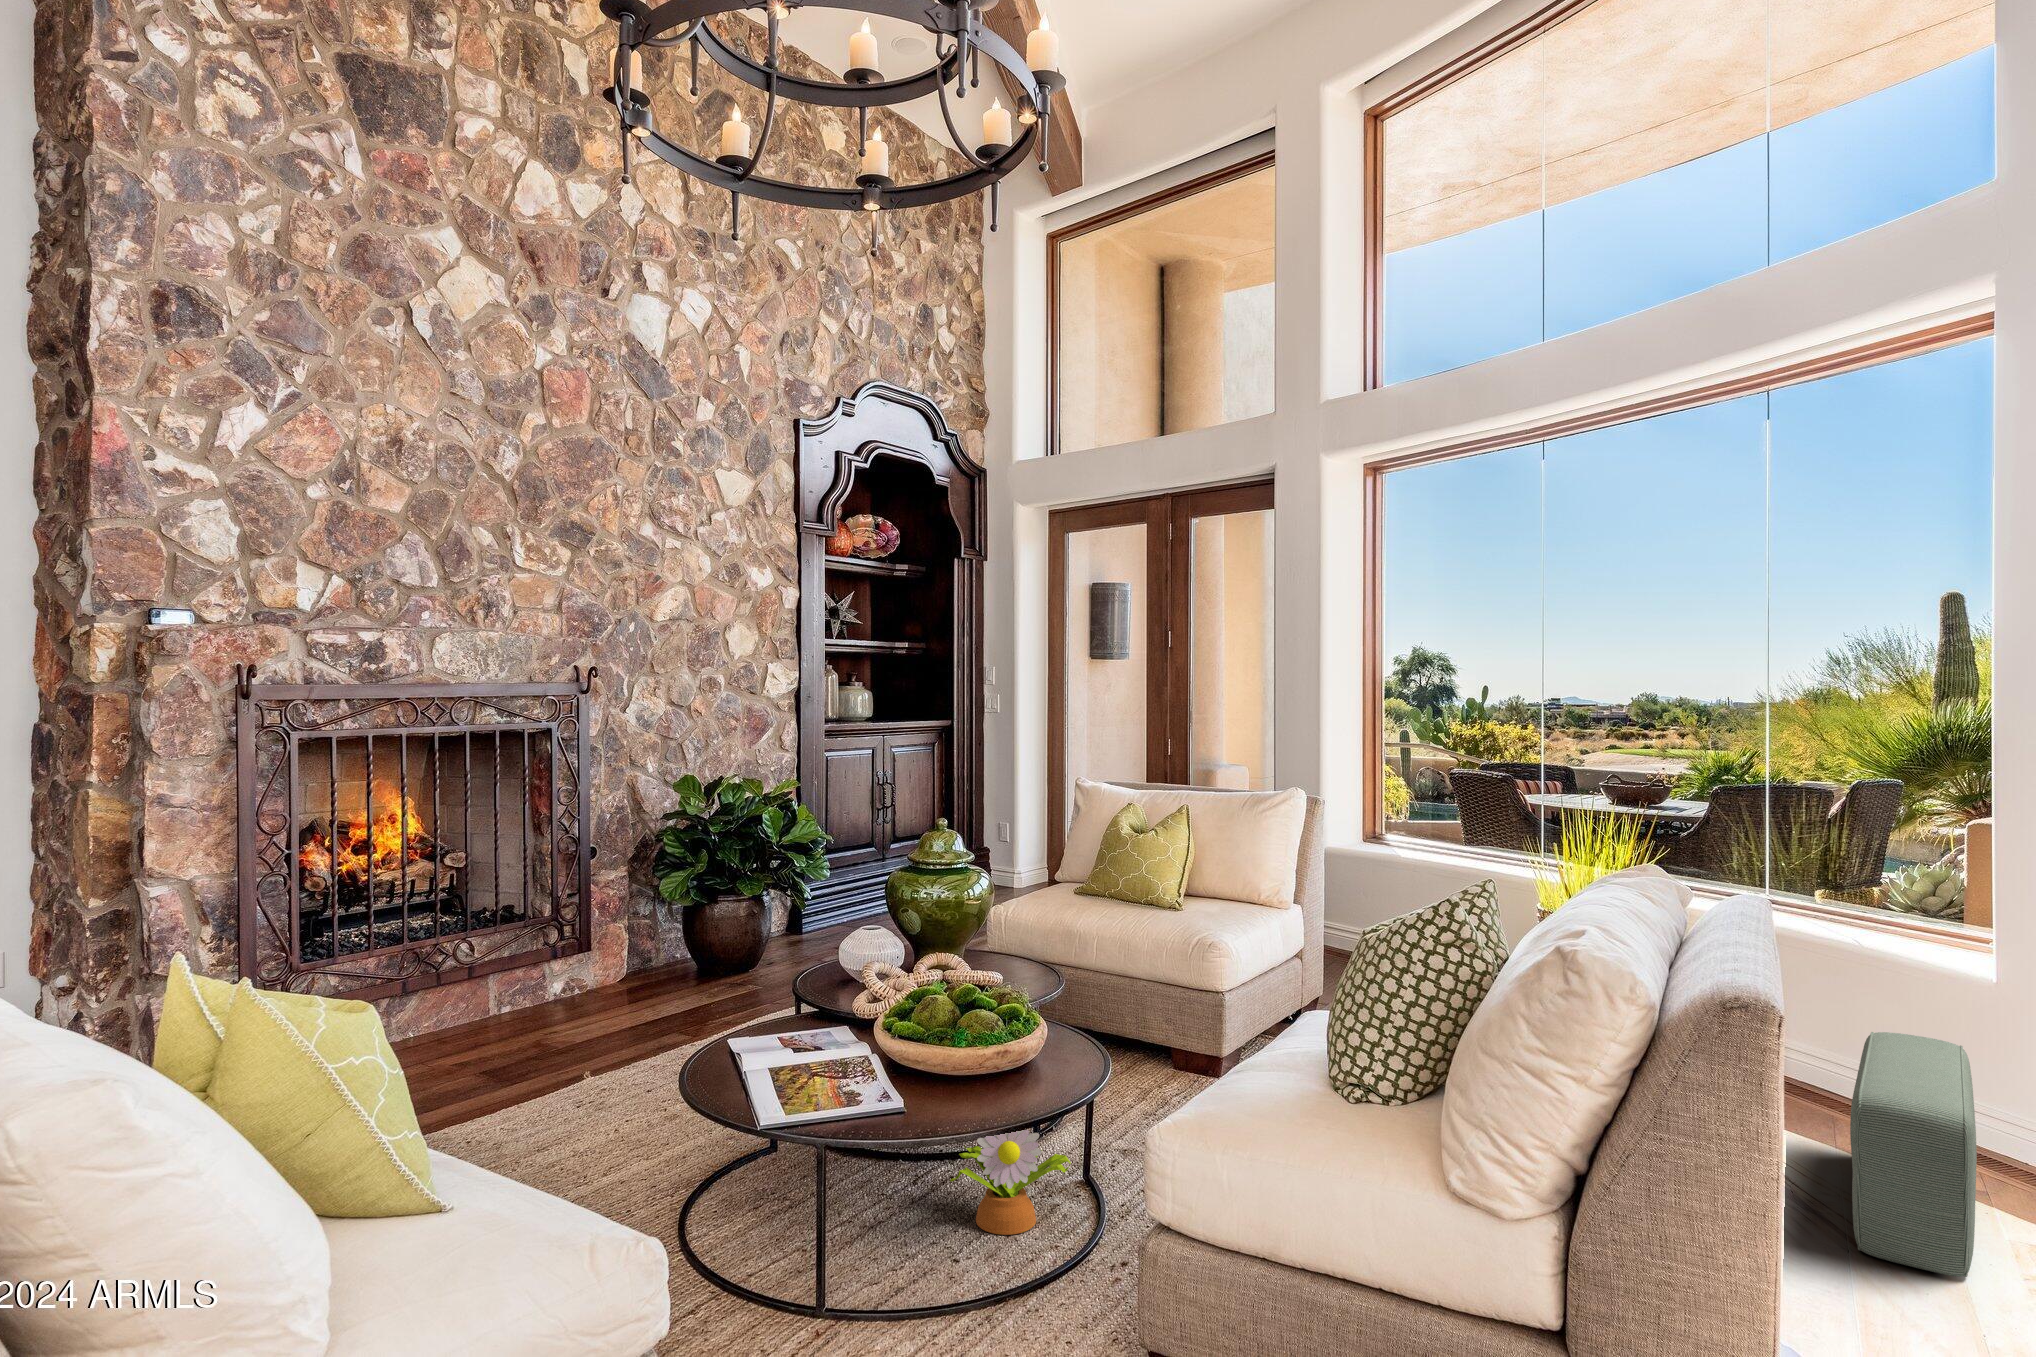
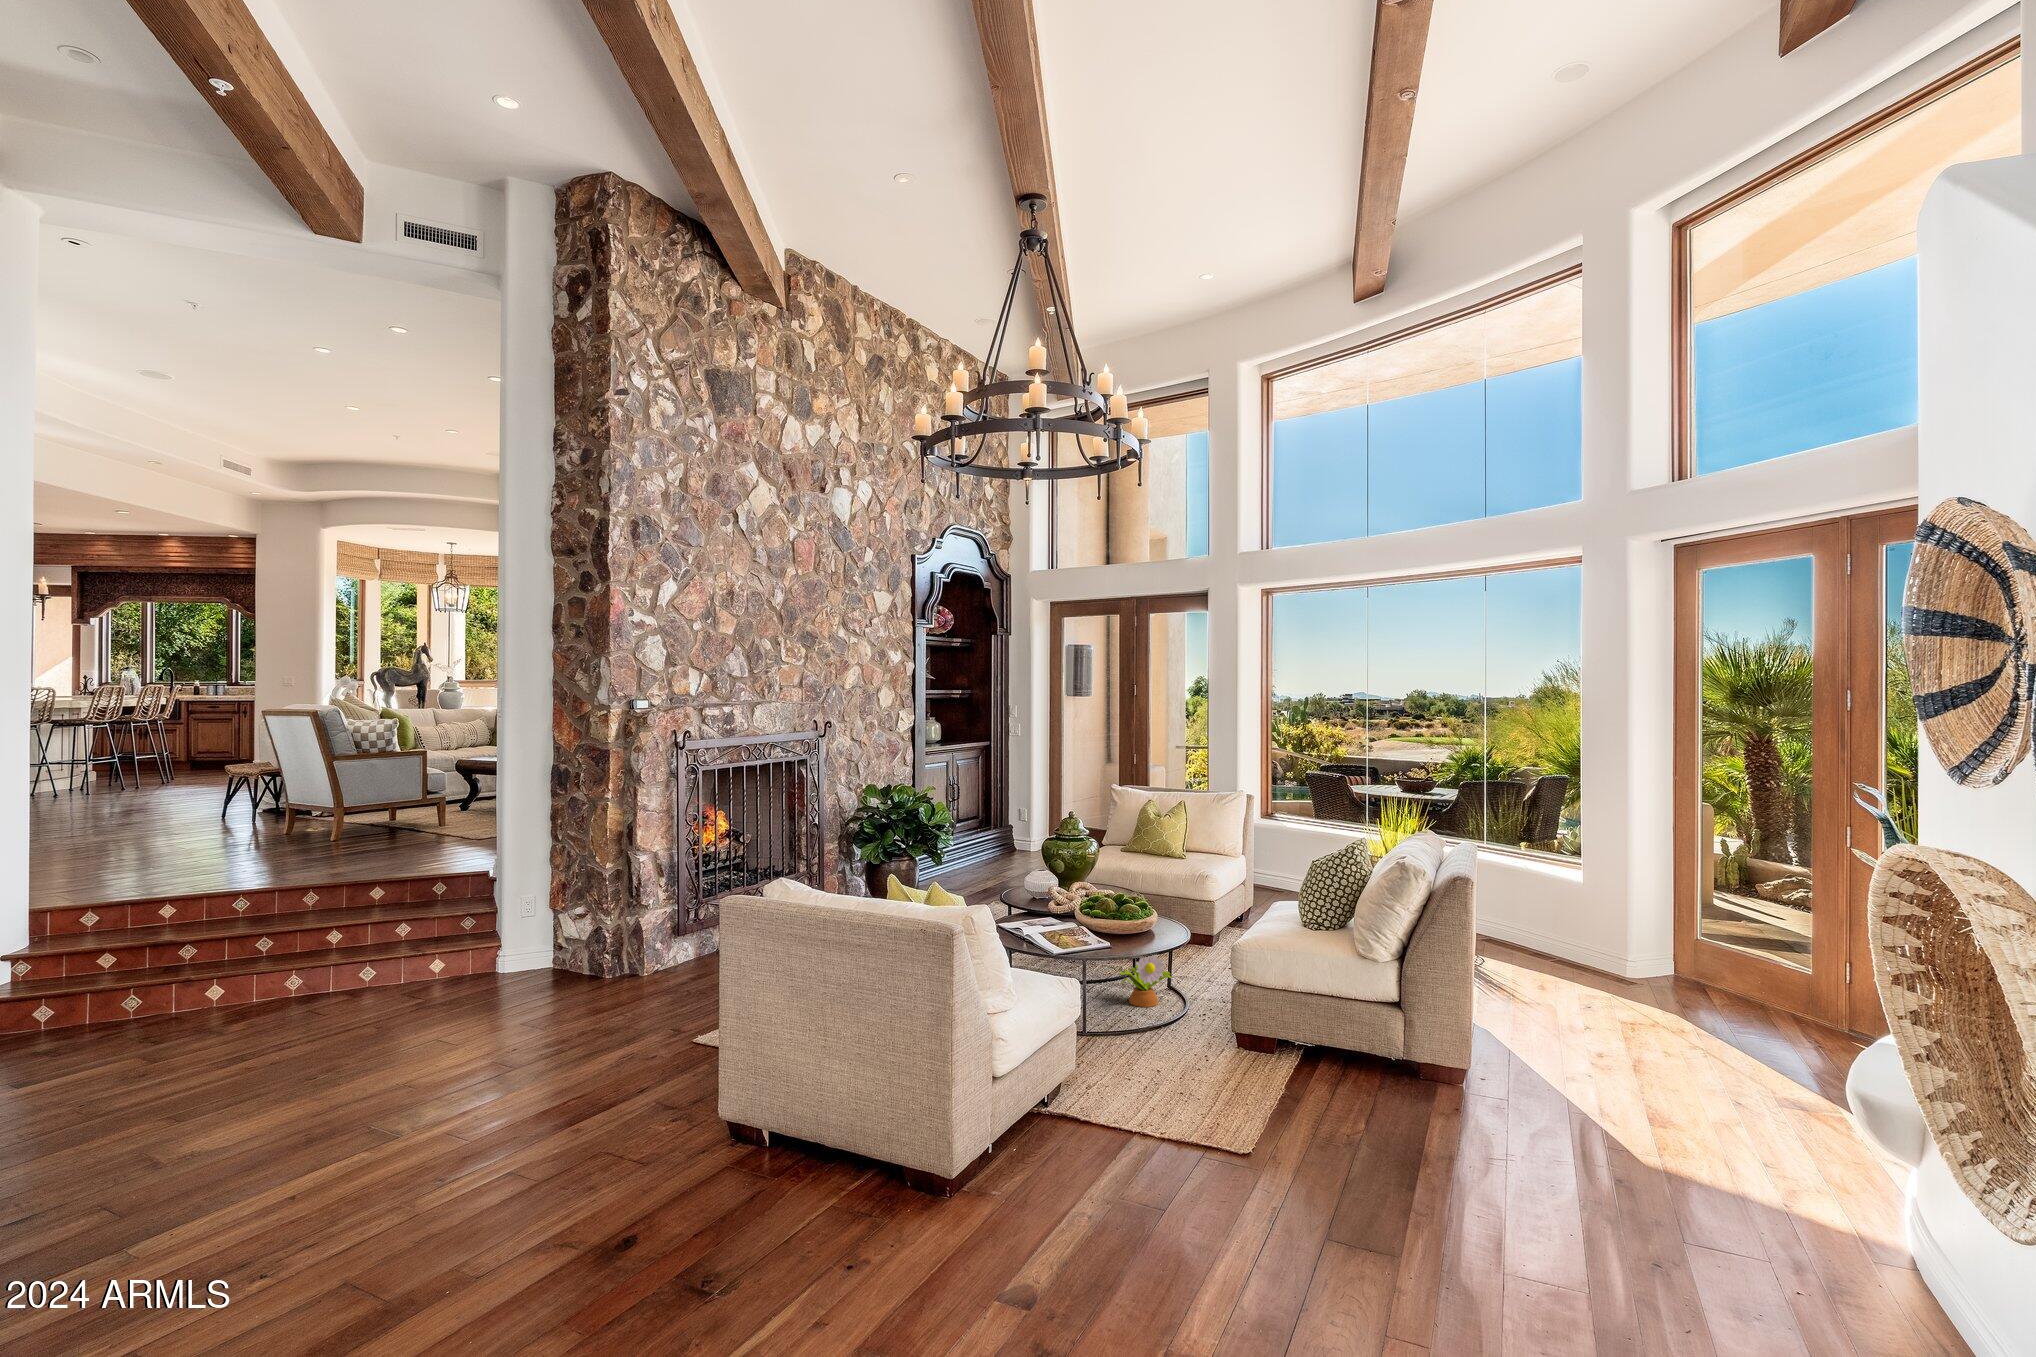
pouf: present [1850,1032,1977,1277] -> none [1511,905,1565,1002]

